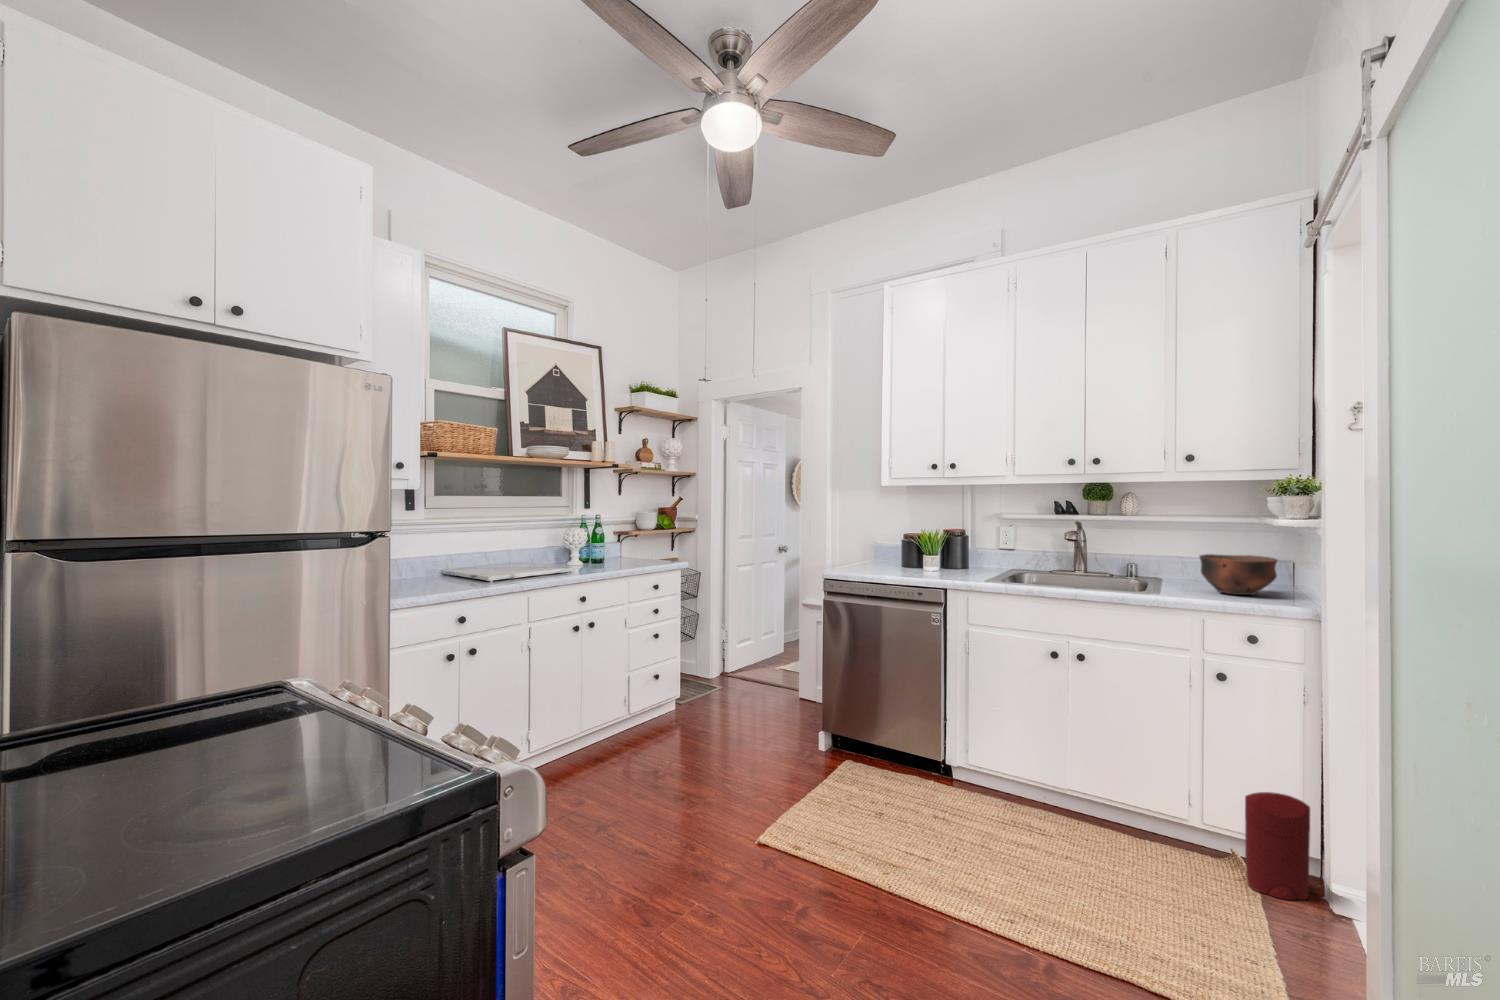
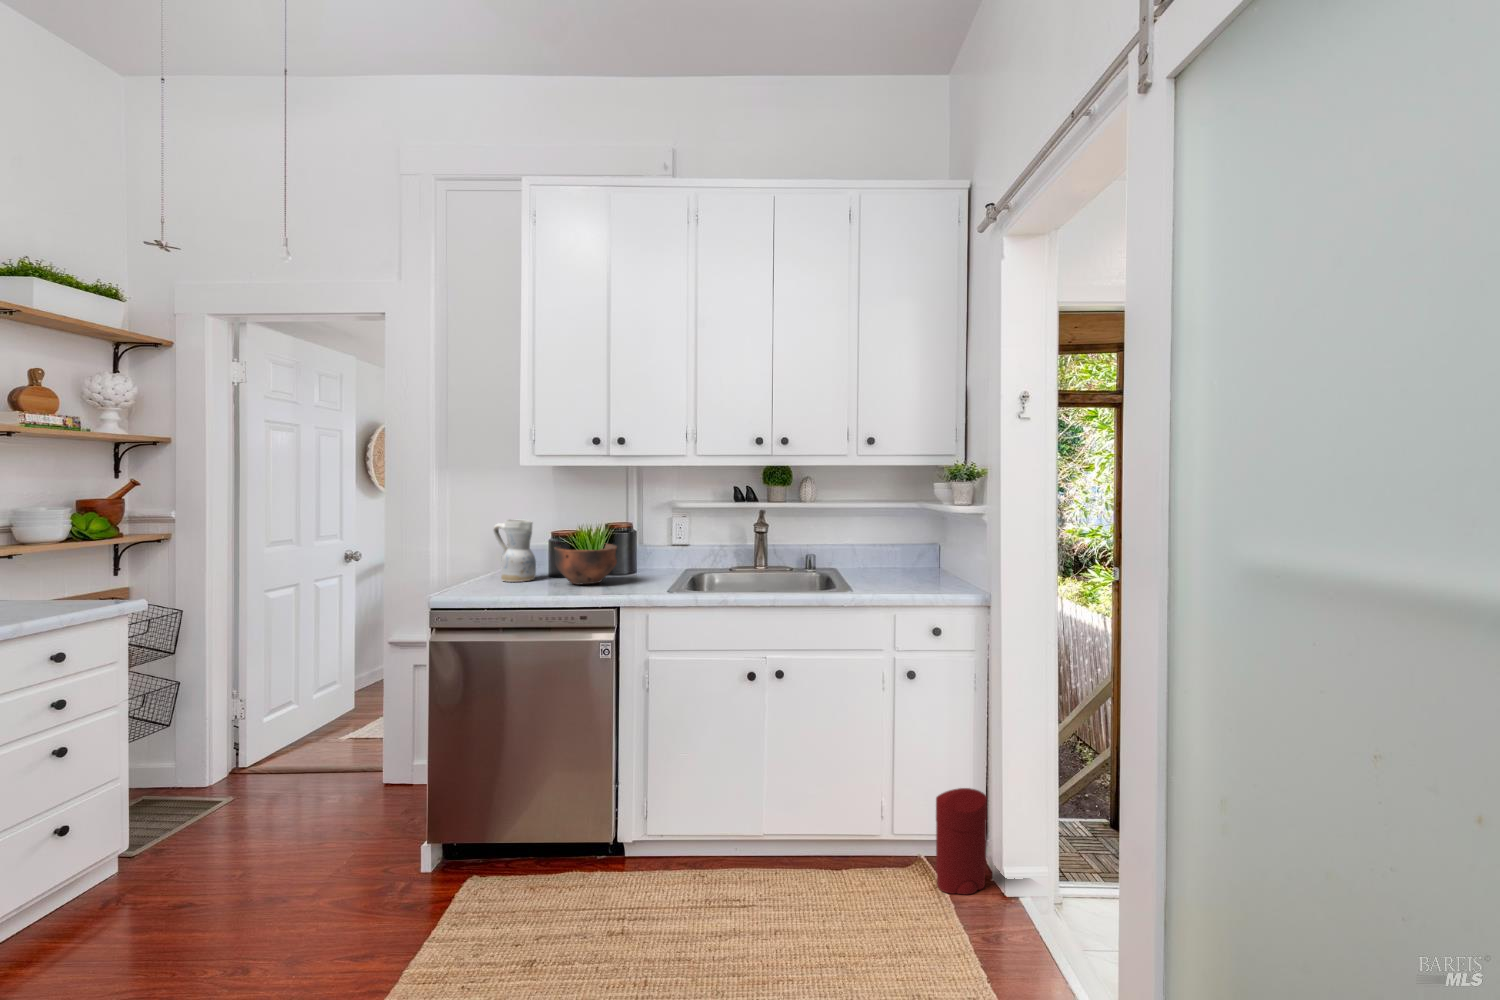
ceramic pitcher: none [862,523,892,569] -> present [494,519,536,582]
bowl: present [1199,554,1277,595] -> present [554,544,617,584]

